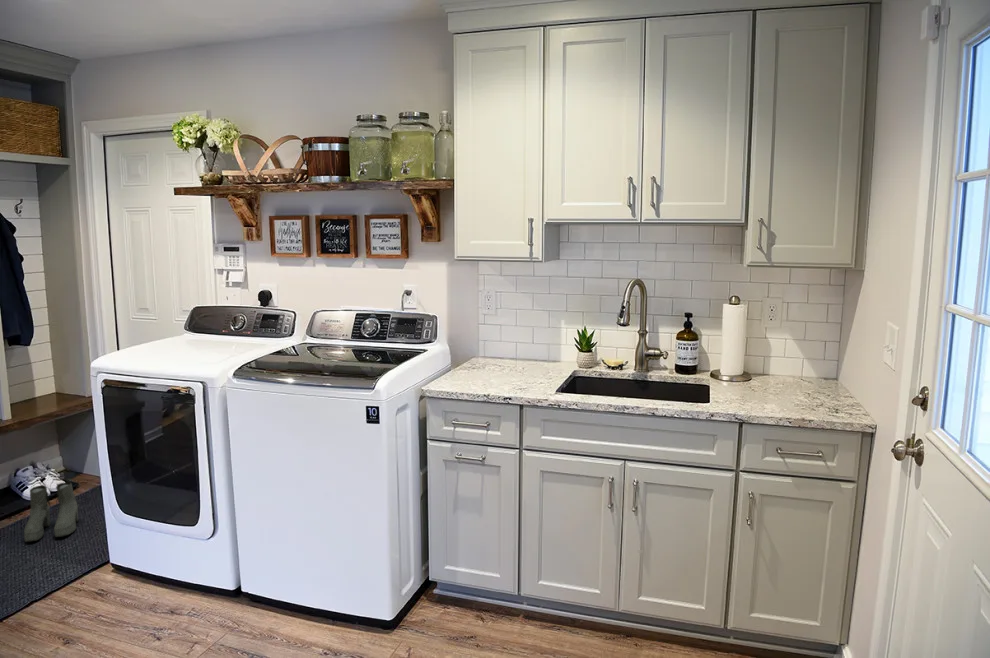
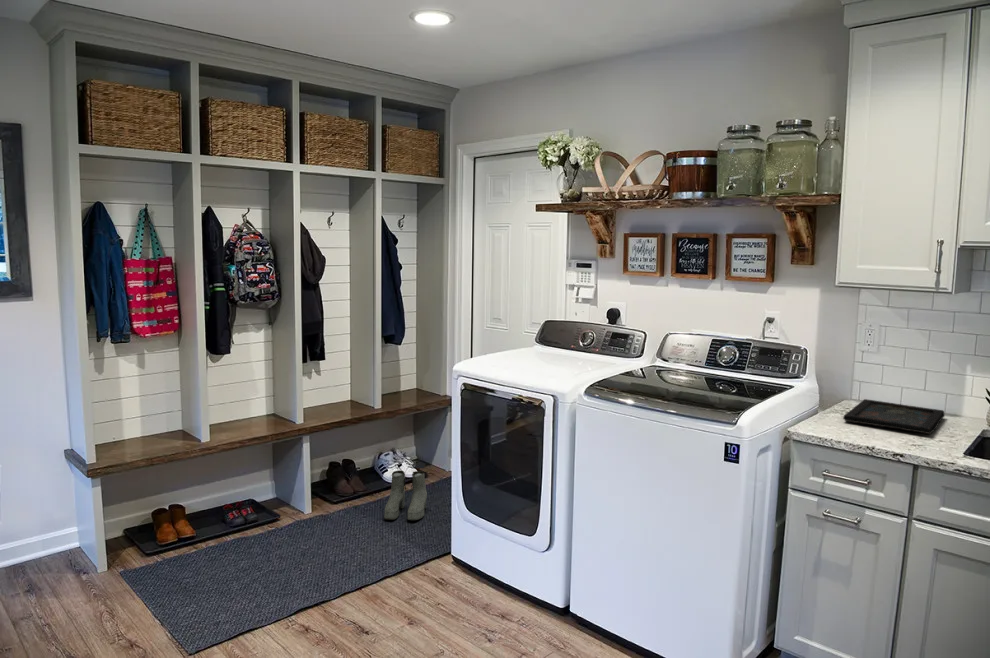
tray: none [466,354,543,377] -> present [843,399,944,434]

